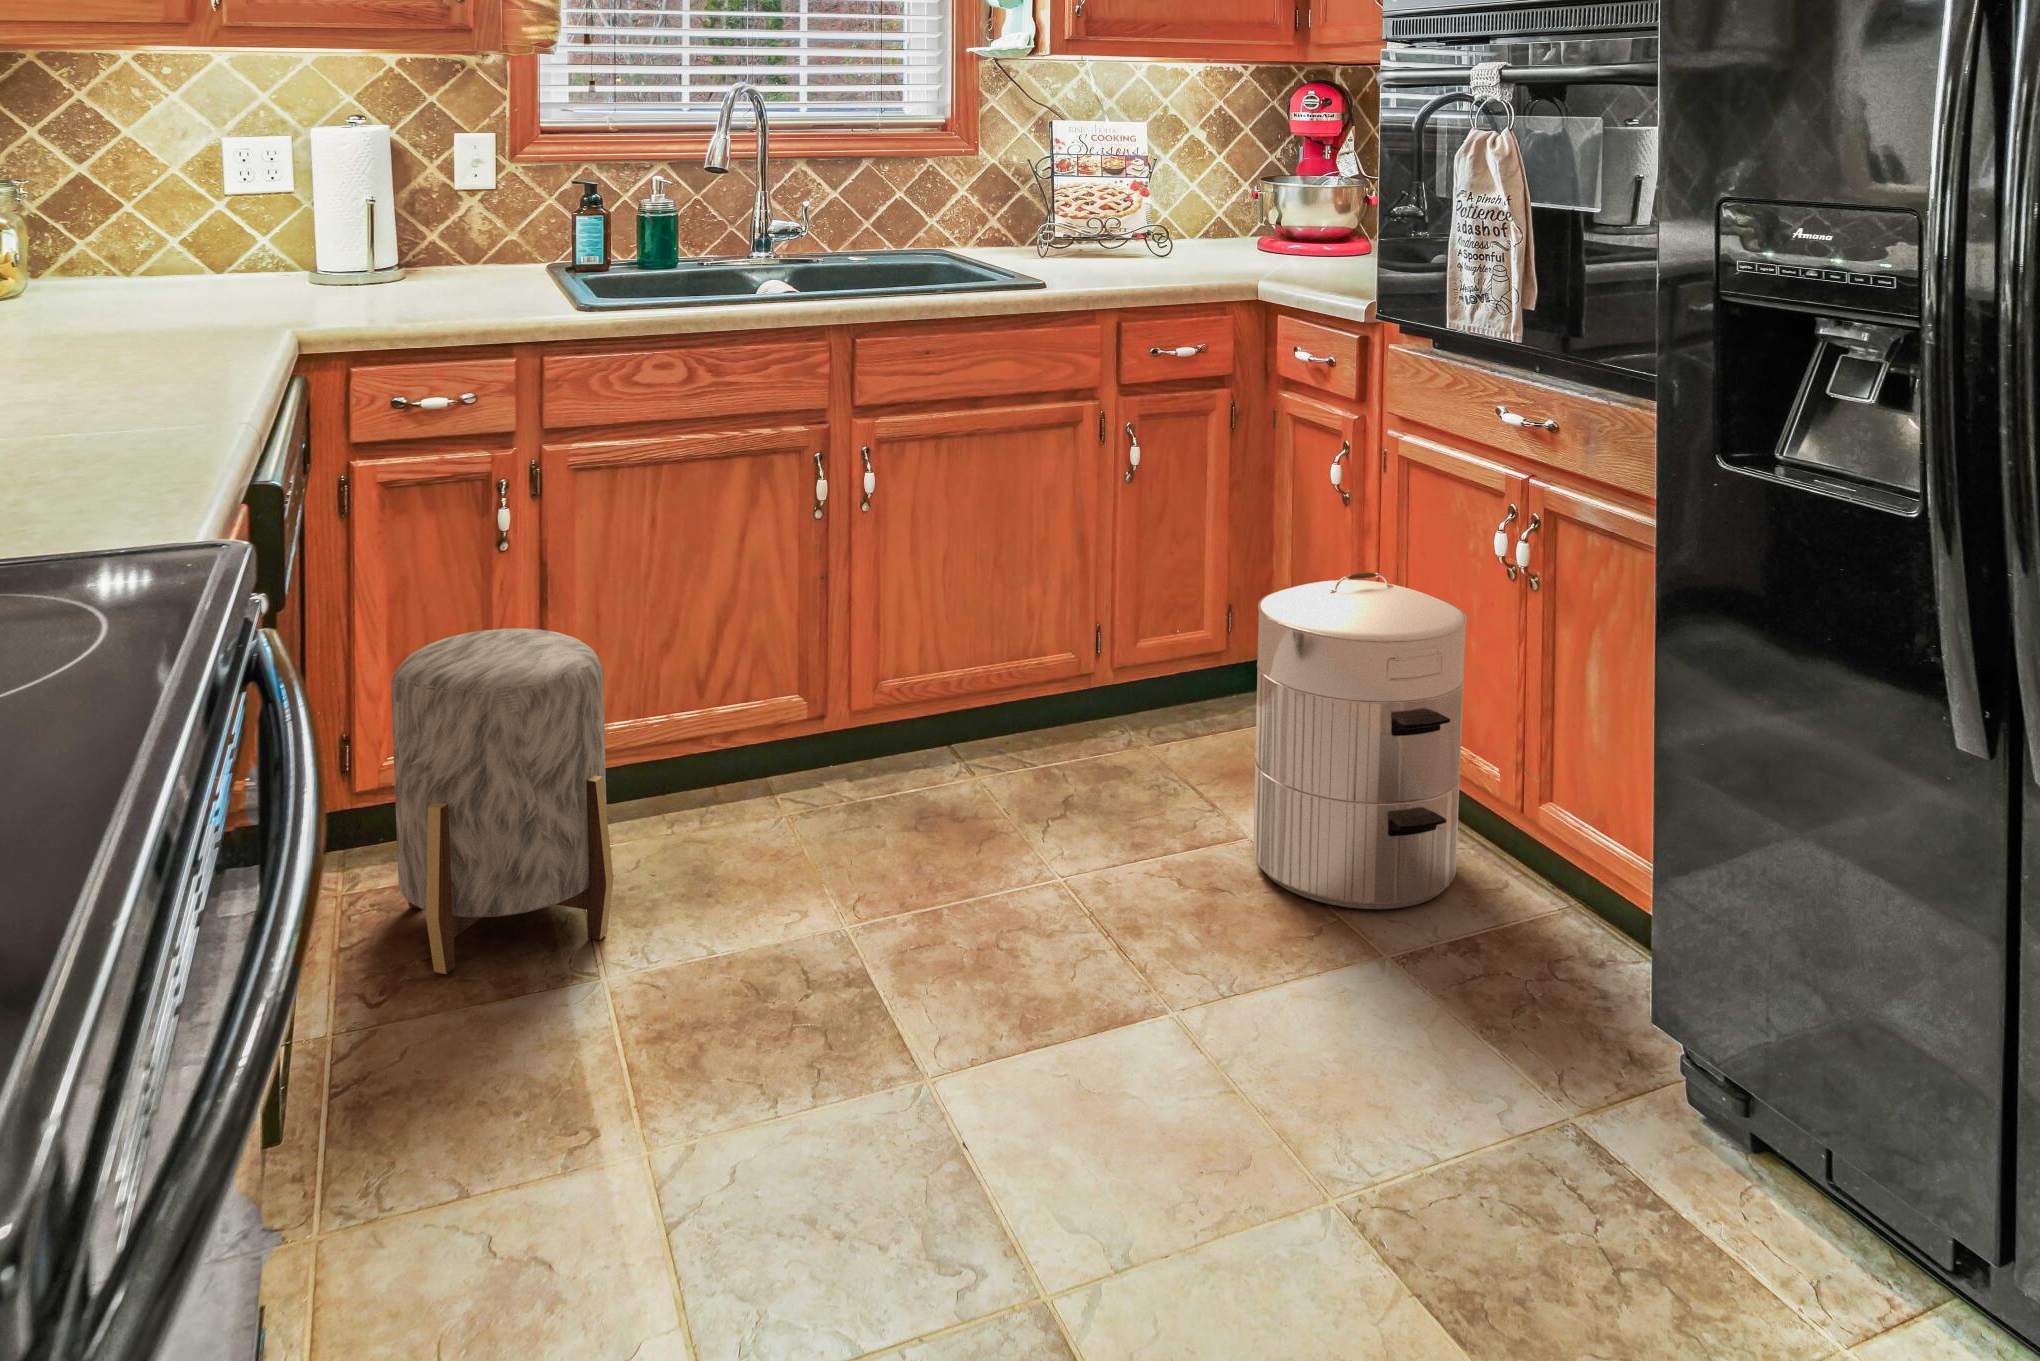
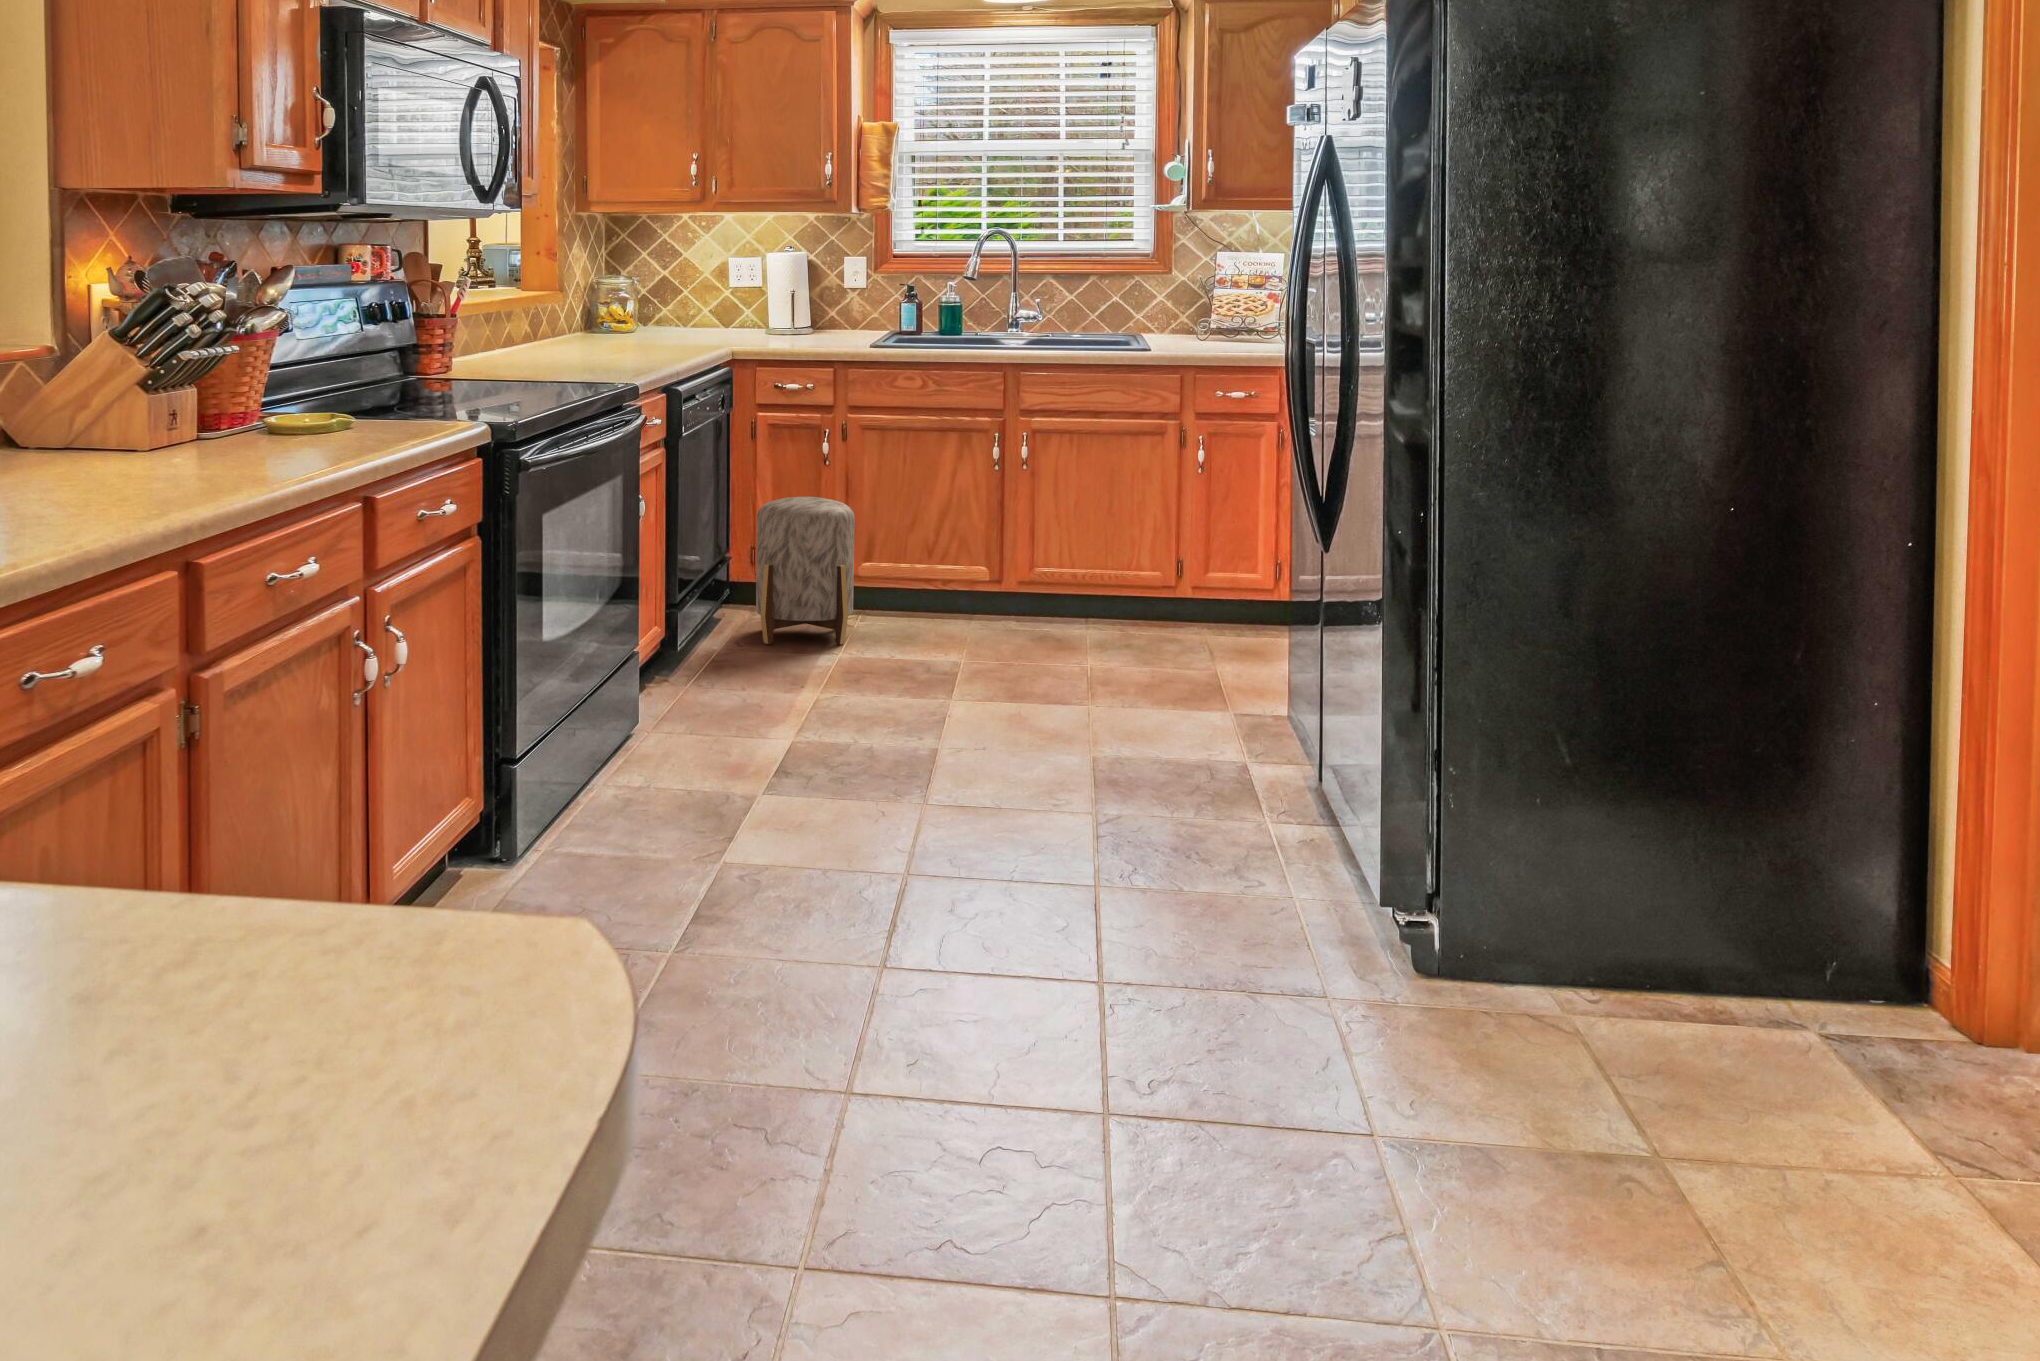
waste bin: present [1253,572,1467,909] -> none [1179,499,1299,678]

